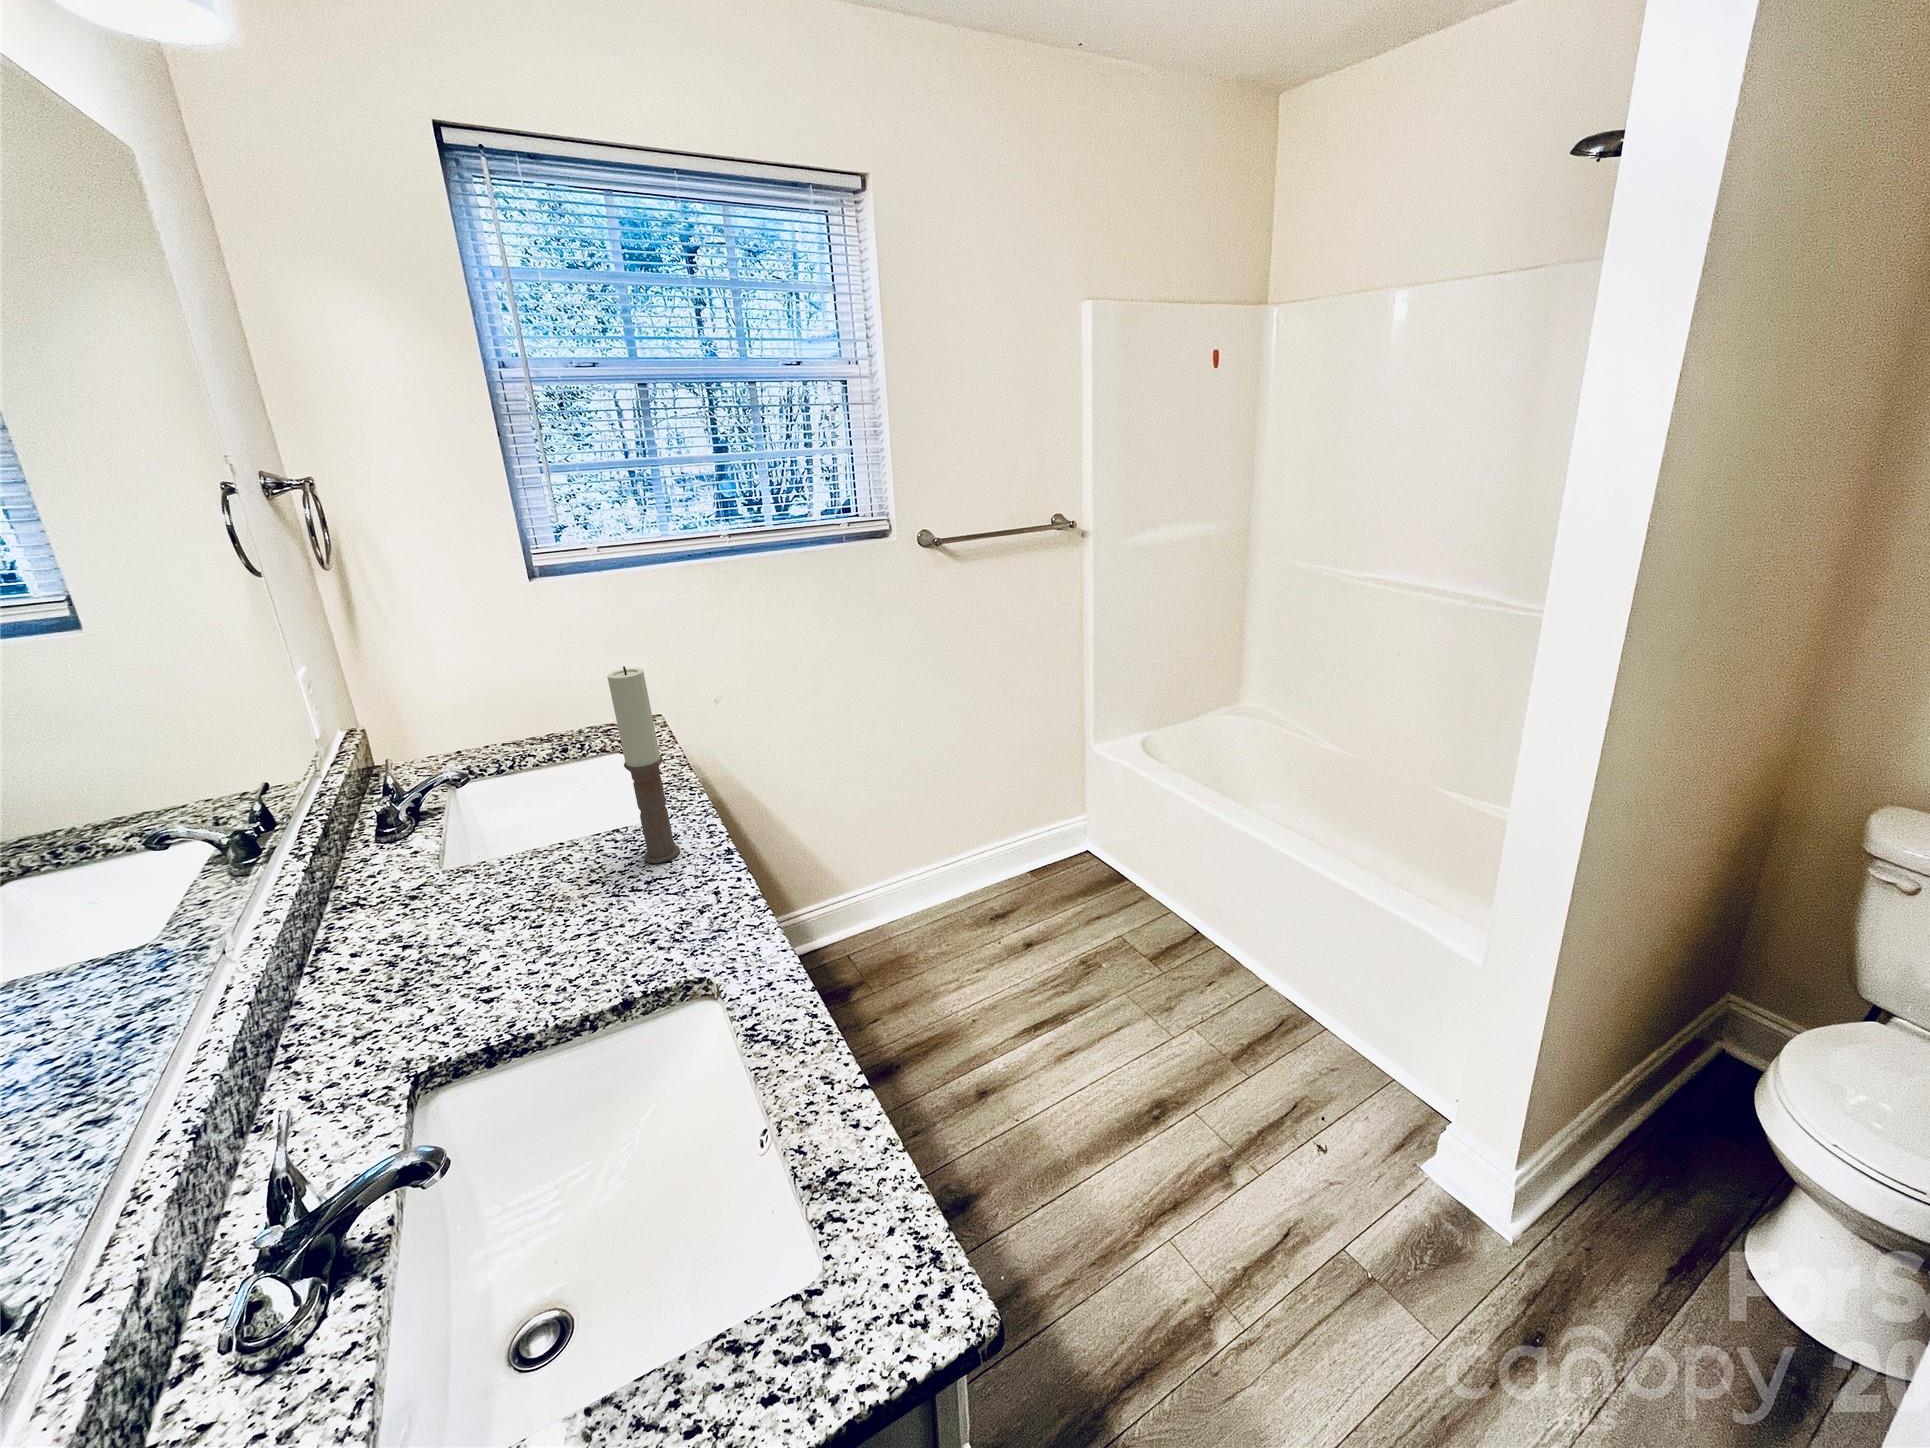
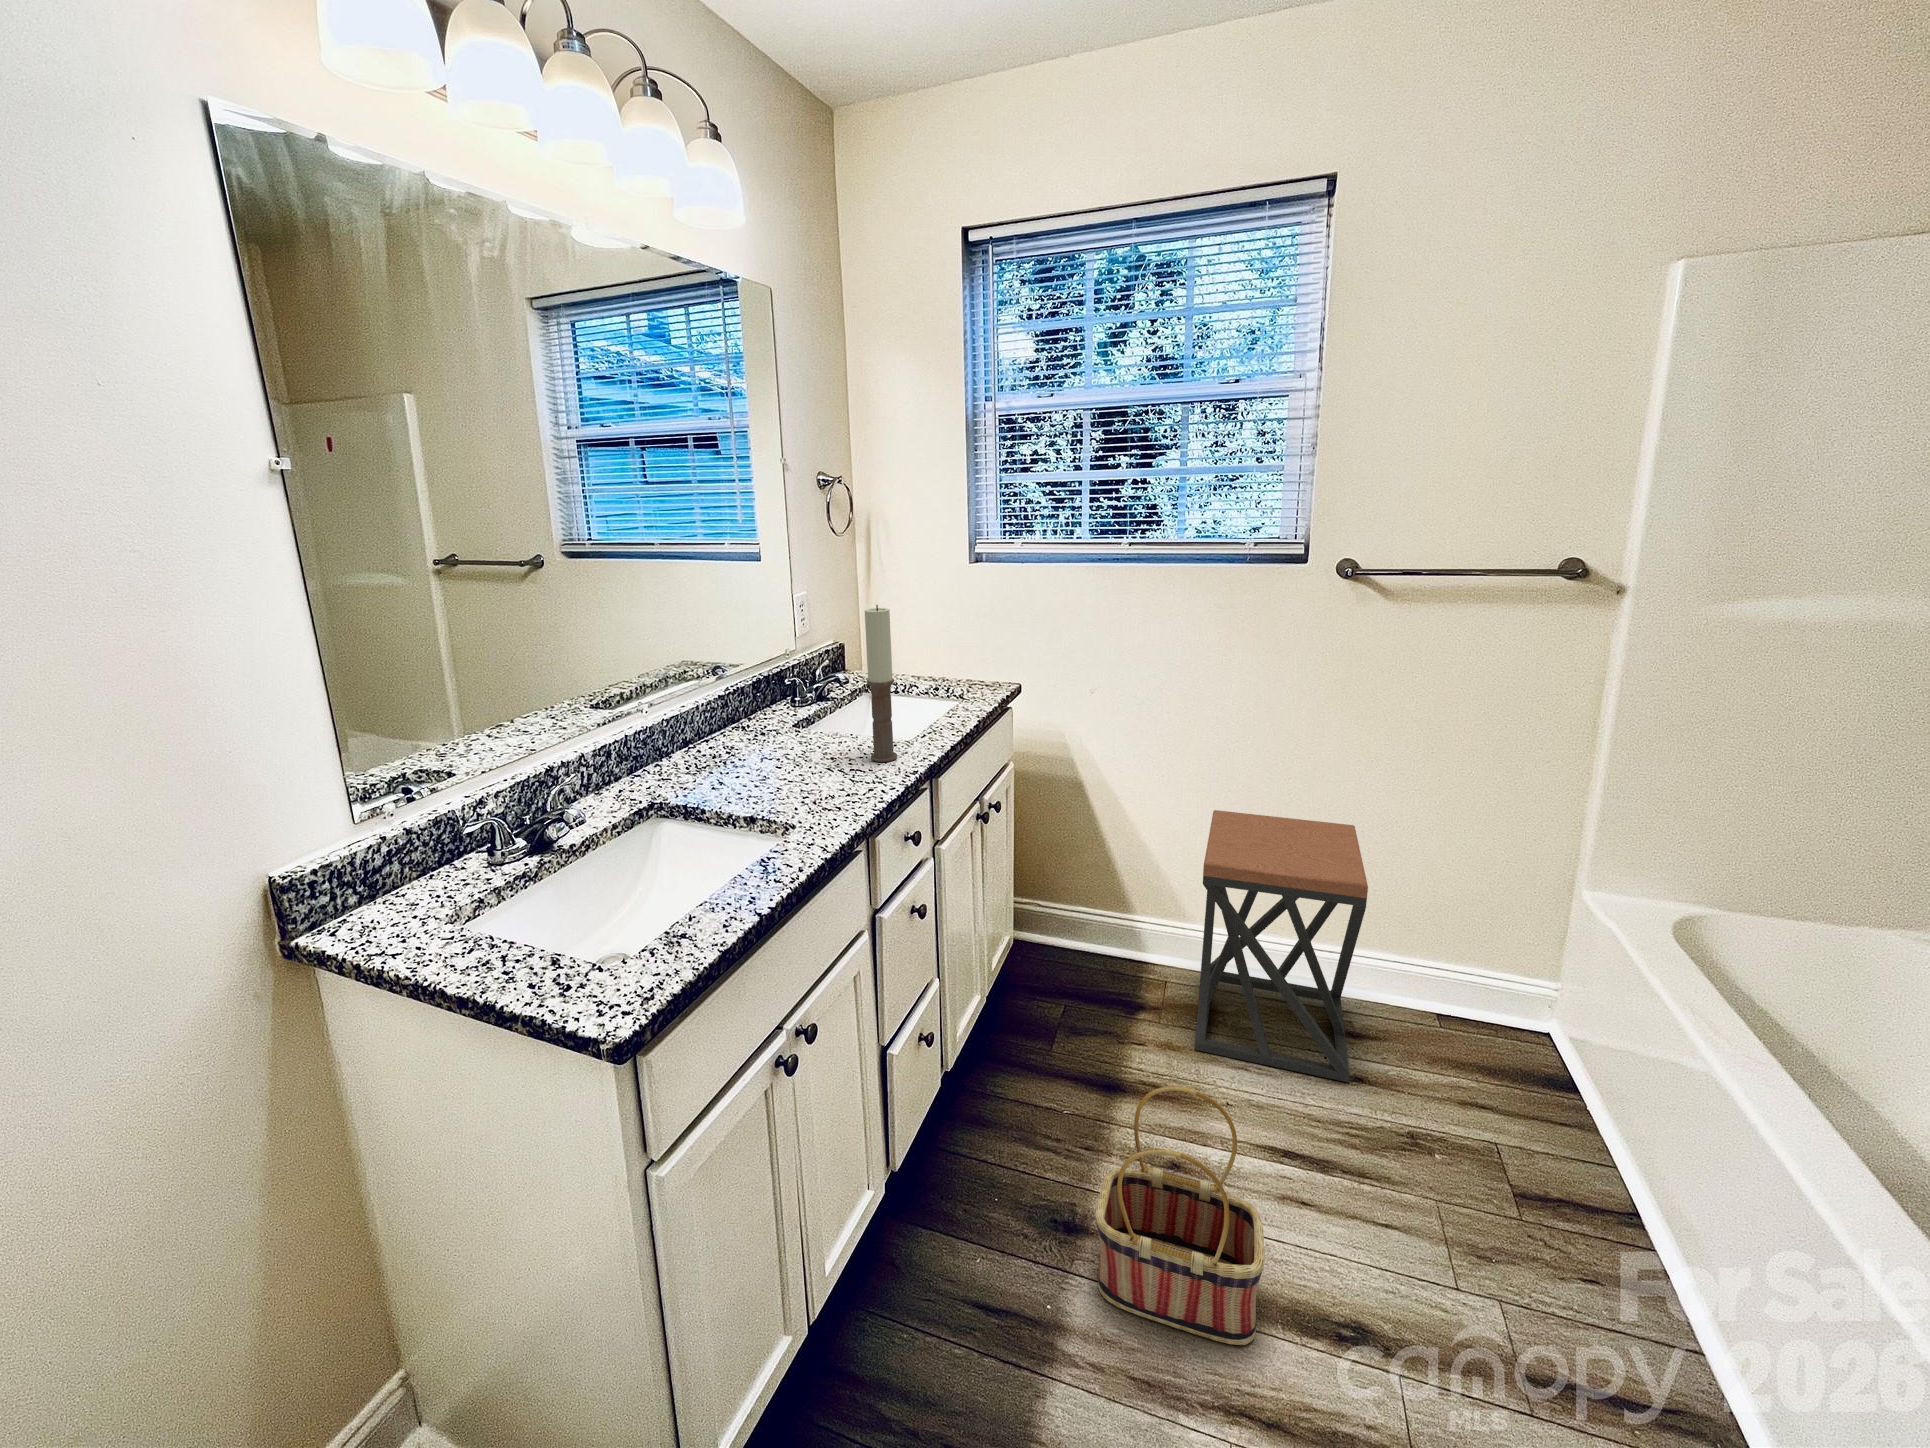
stool: none [857,756,1027,996] -> present [1195,810,1368,1082]
basket: none [988,1012,1128,1230] -> present [1095,1086,1265,1345]

